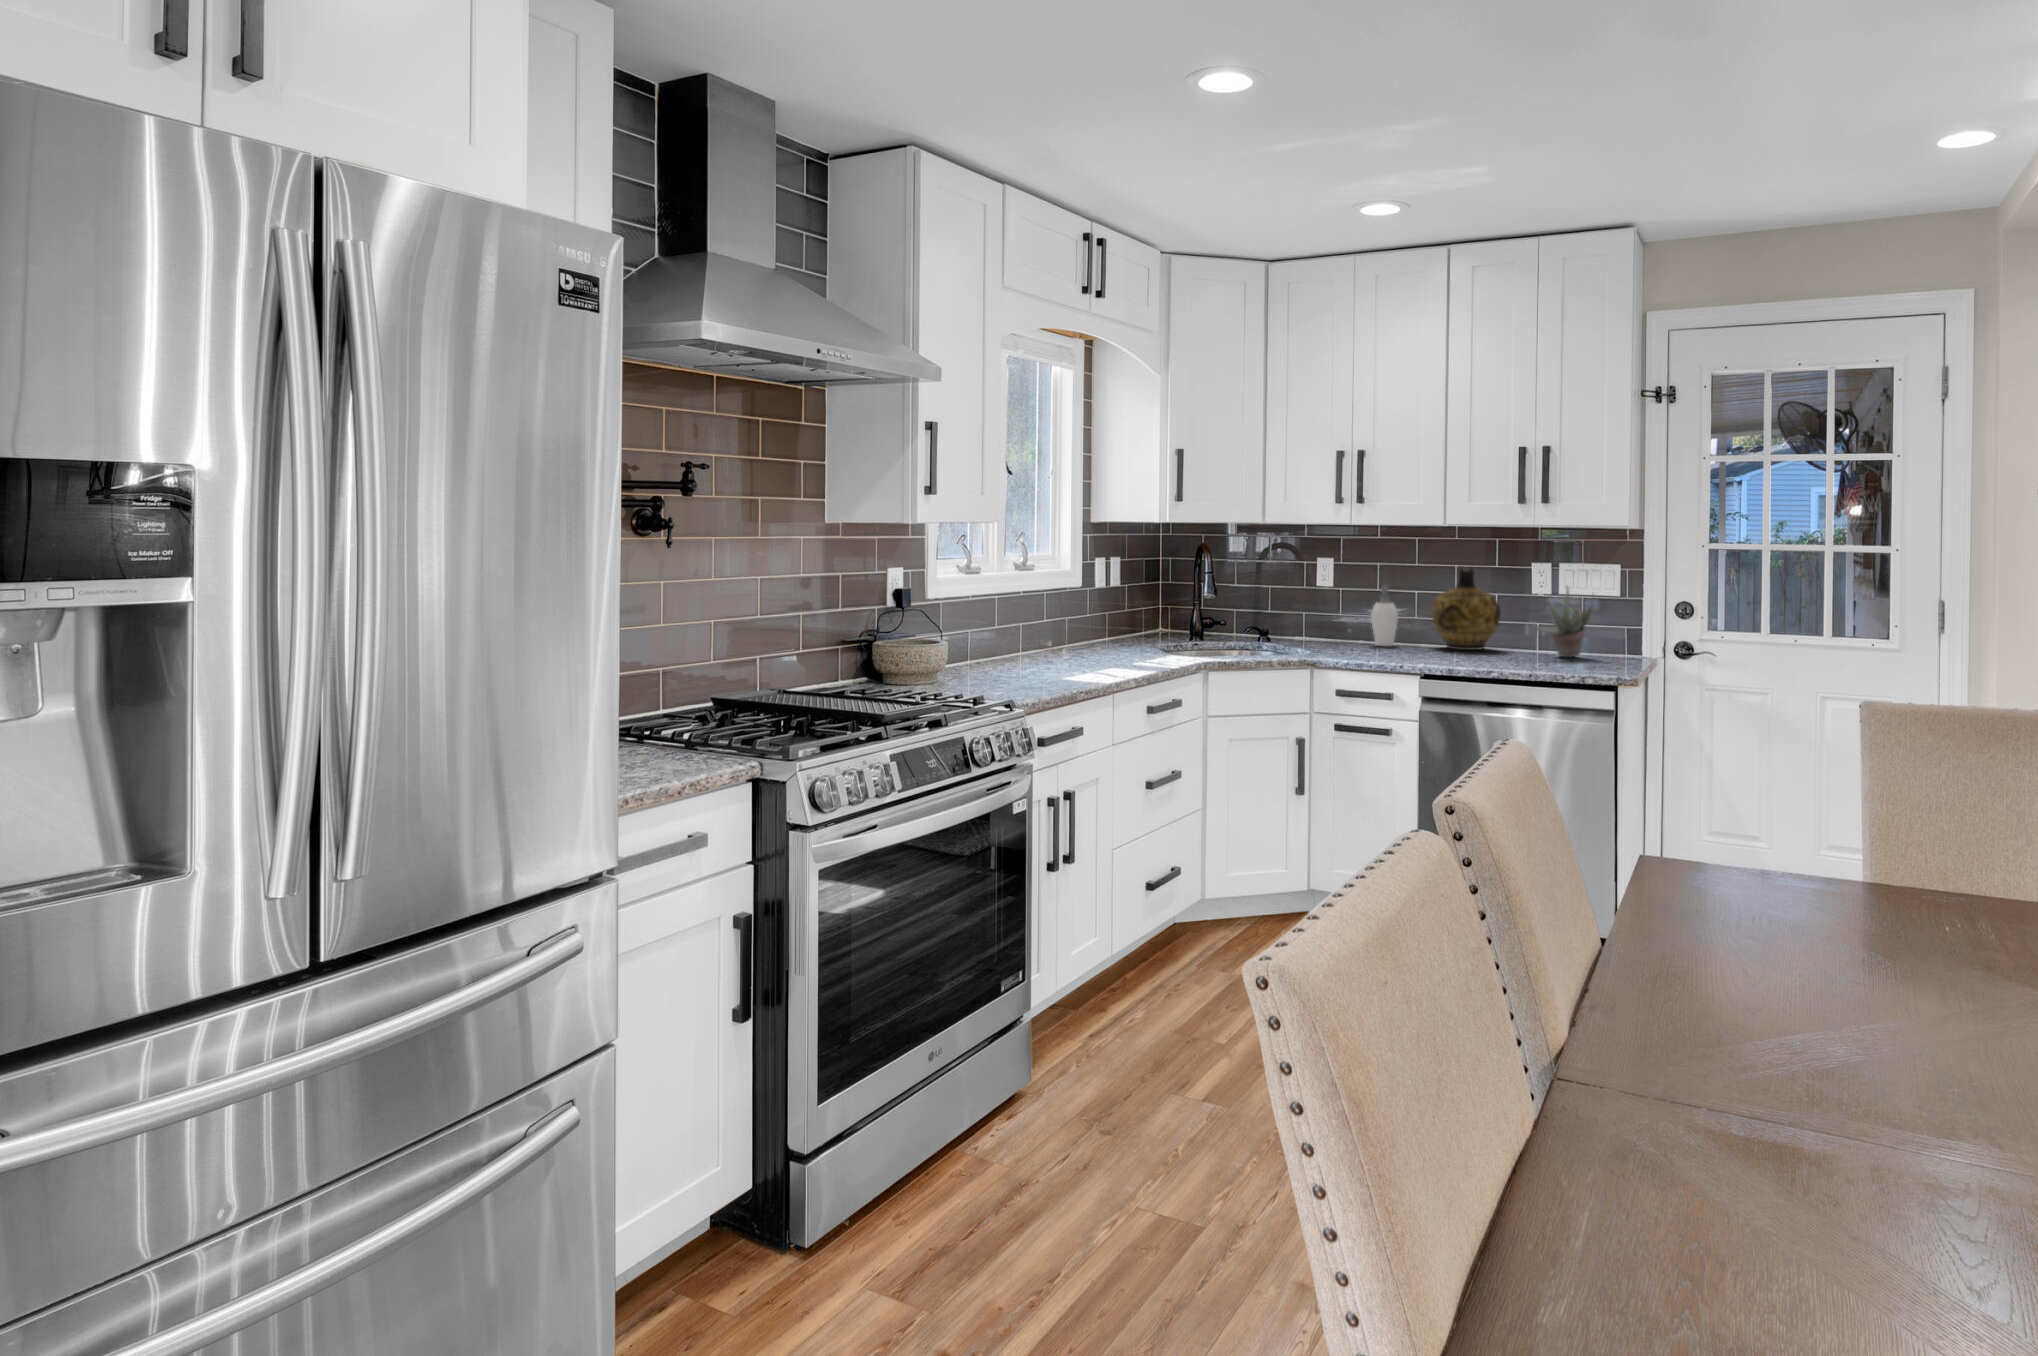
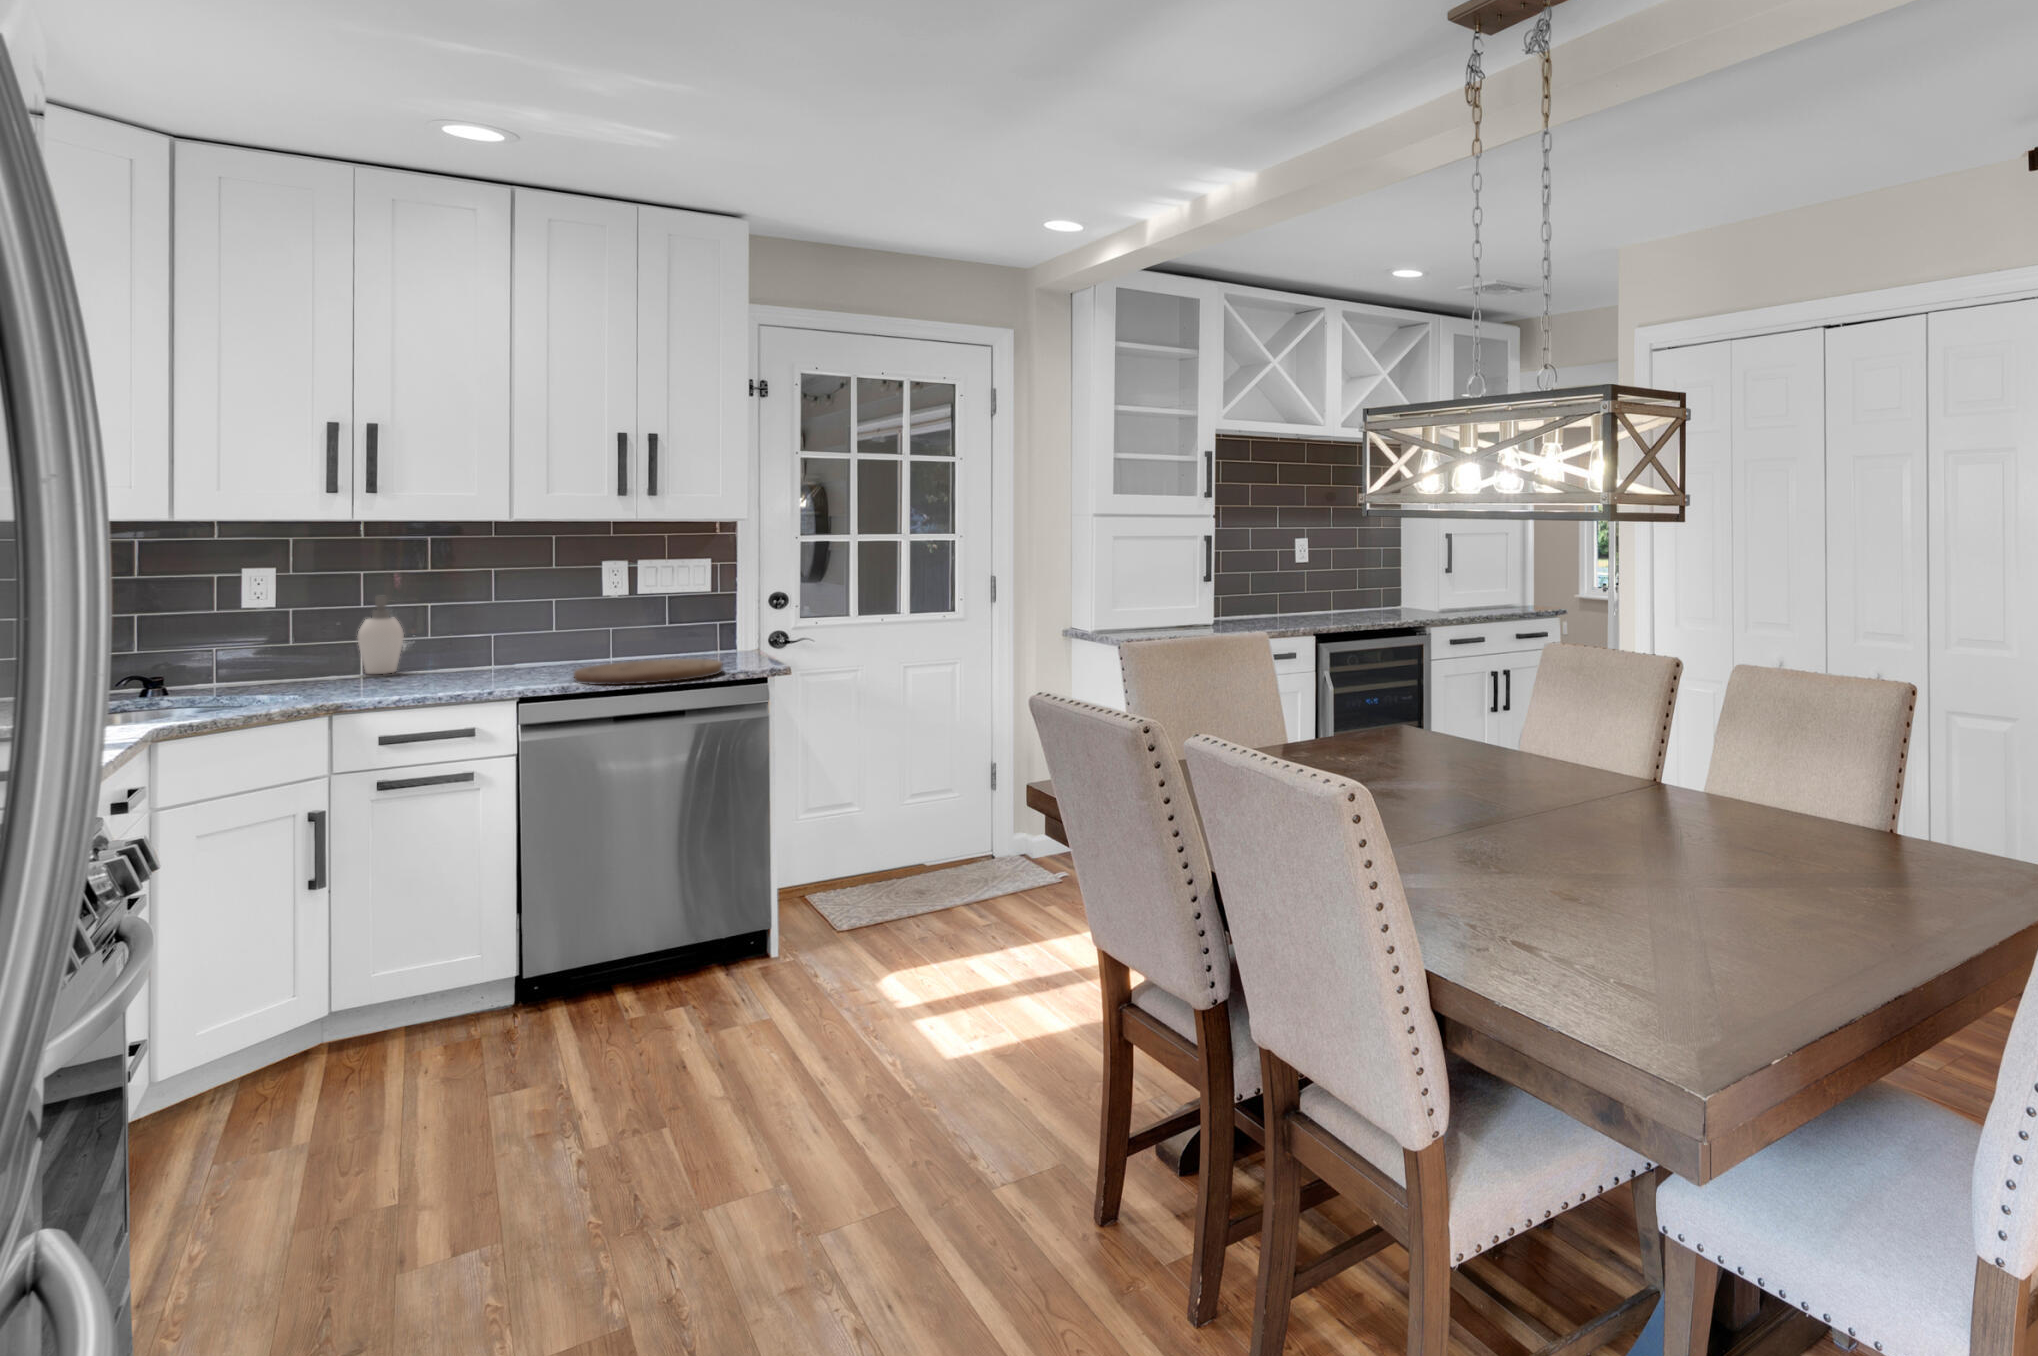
ceramic jug: present [1432,567,1501,650] -> none [454,566,557,666]
succulent plant: present [1534,588,1593,657] -> none [628,581,689,658]
cutting board: none [1461,655,1578,675] -> present [574,659,723,685]

